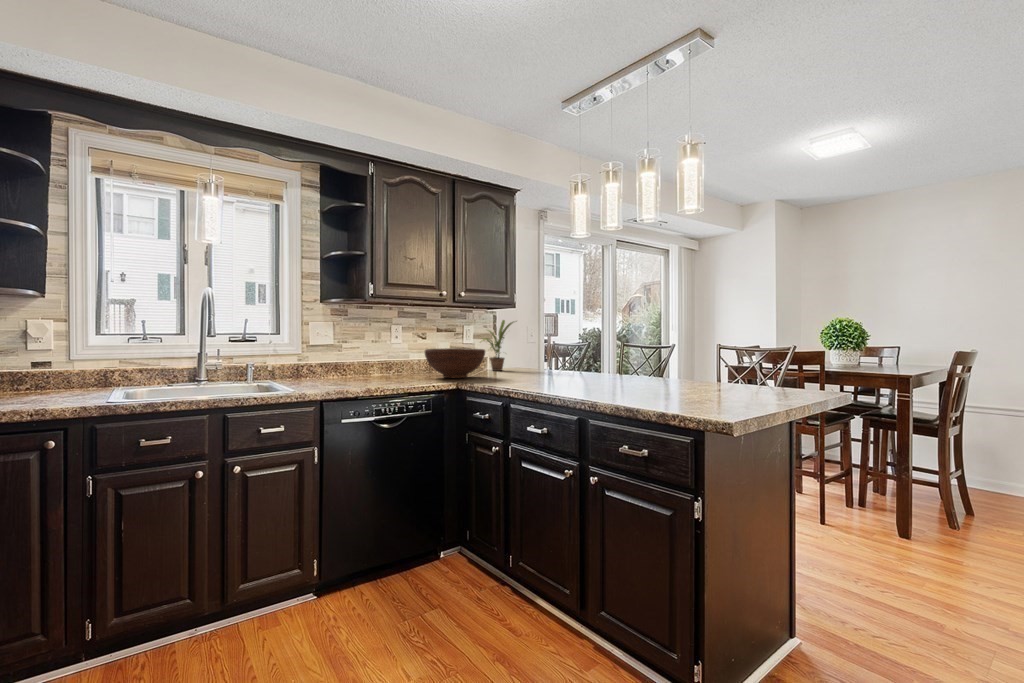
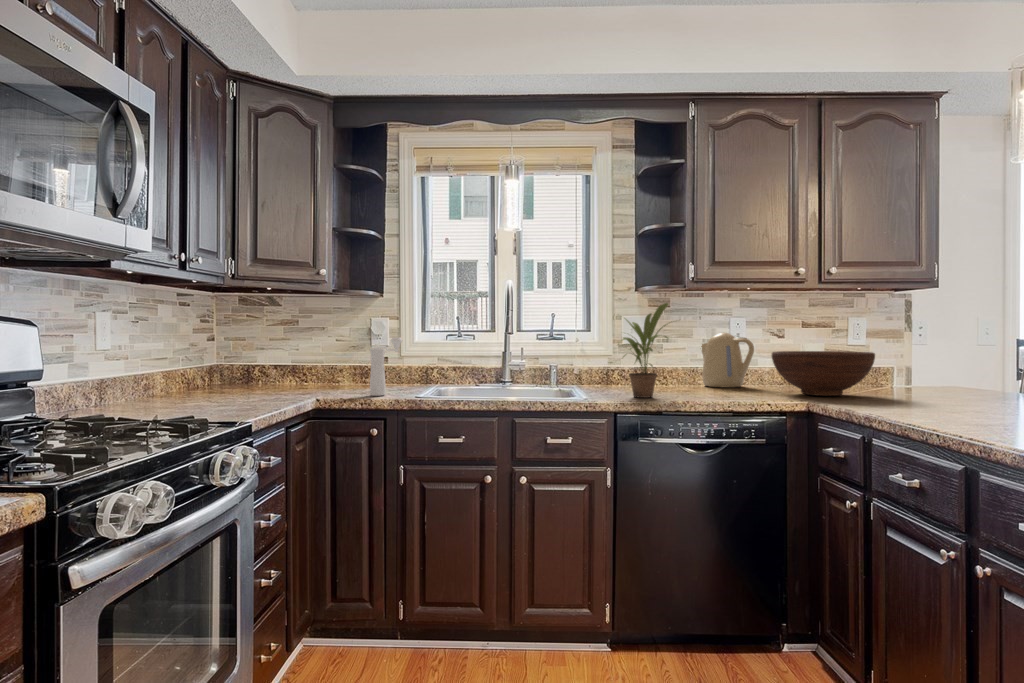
potted plant: present [483,320,513,371] -> present [622,303,668,398]
kettle: none [370,335,410,376] -> present [701,332,754,387]
pepper mill: none [45,342,86,405] -> present [370,337,402,396]

